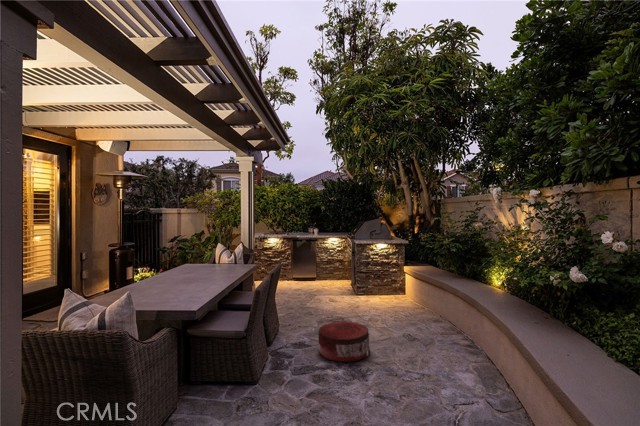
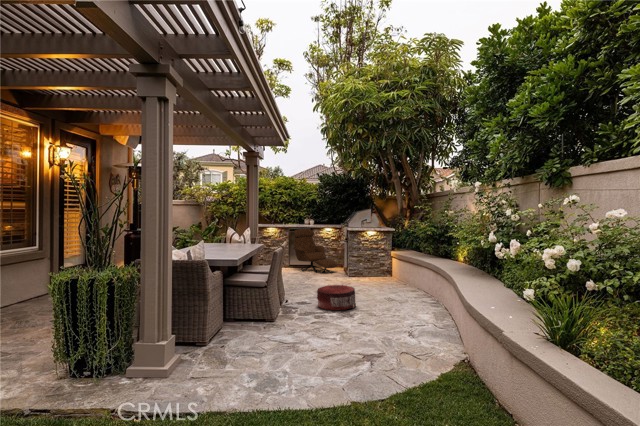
lounge chair: none [296,239,343,289] -> present [294,229,337,273]

